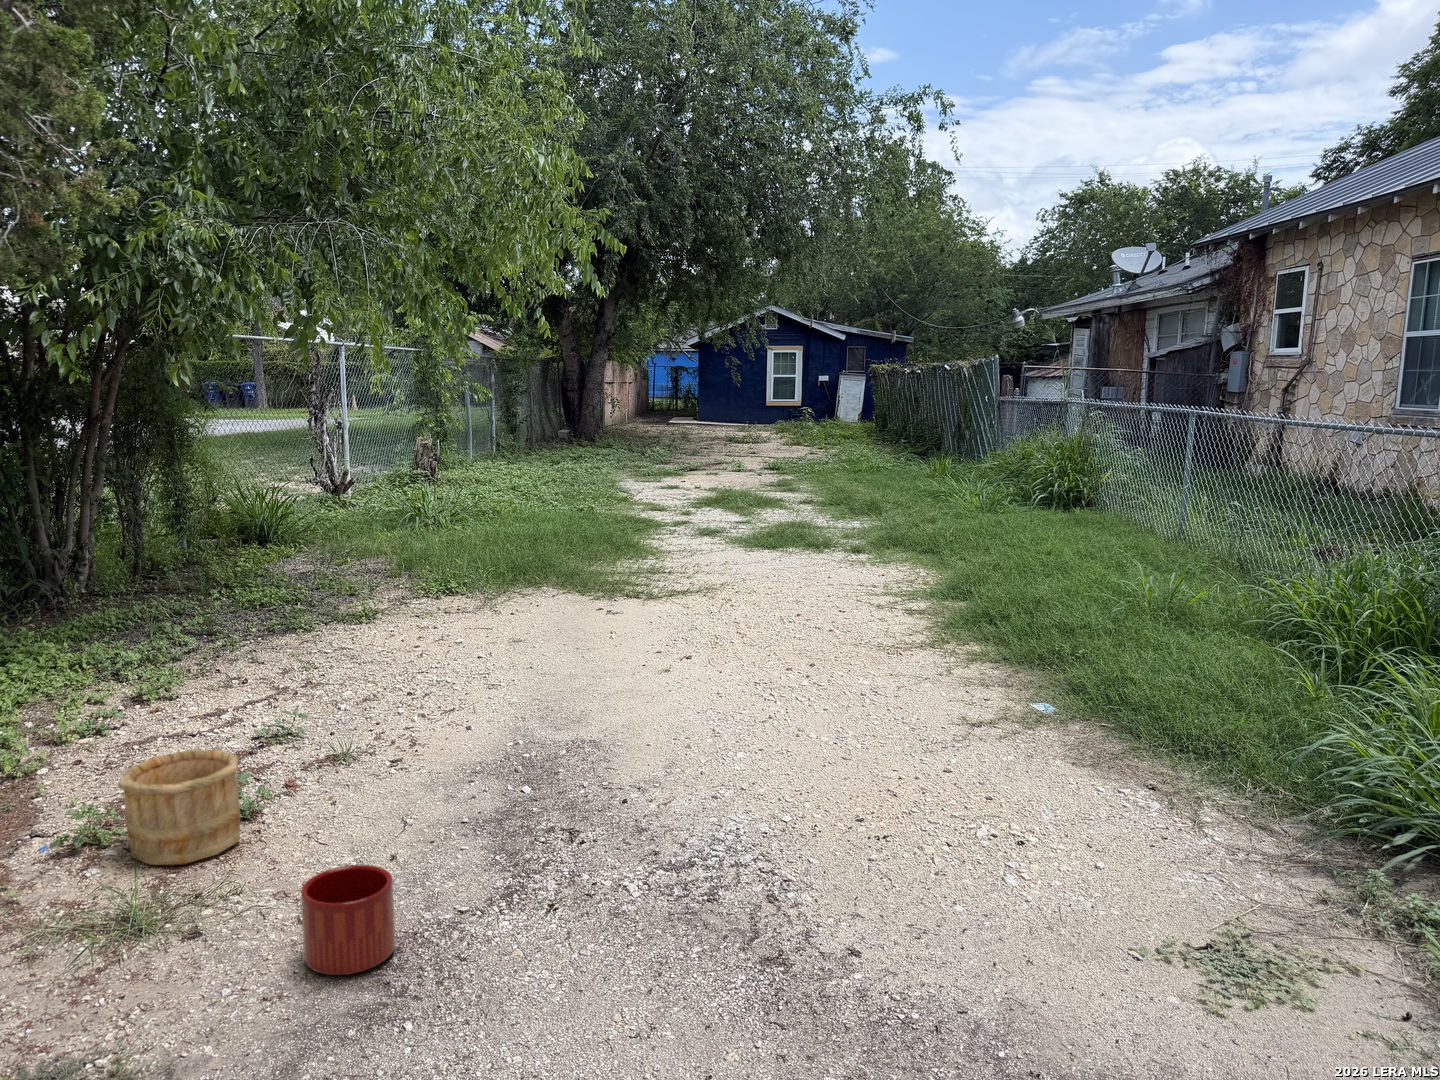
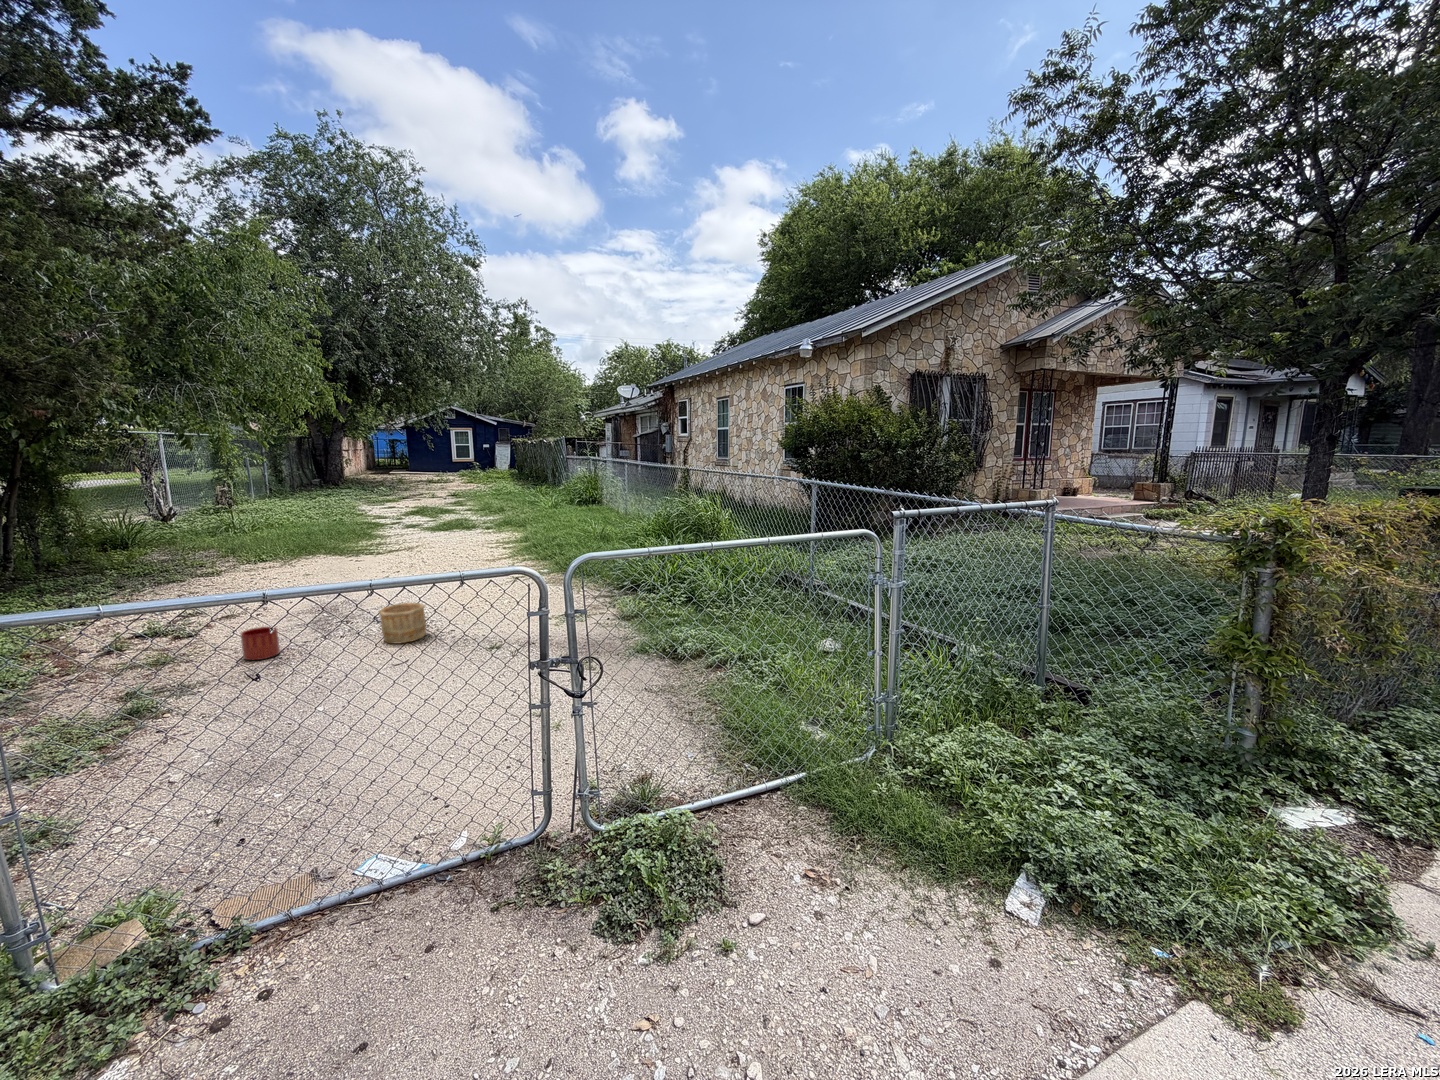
wooden bucket: present [118,749,240,865] -> present [379,603,426,643]

